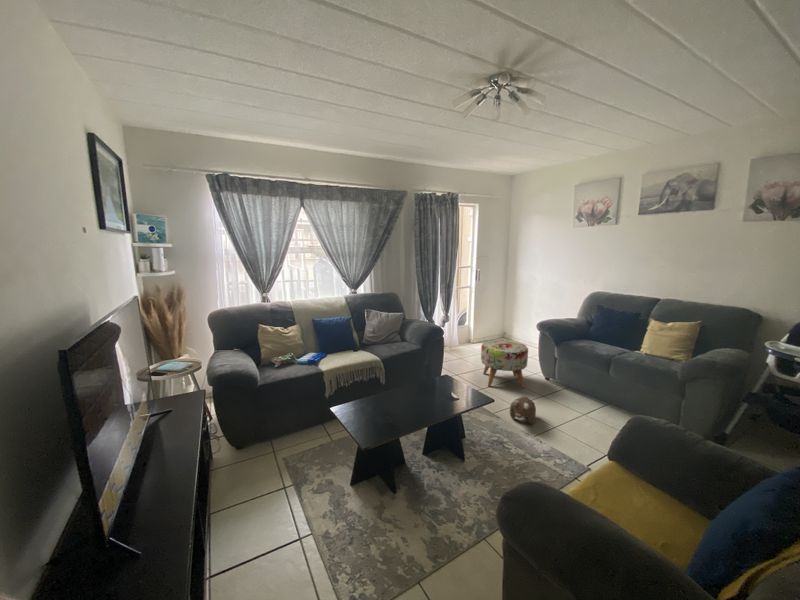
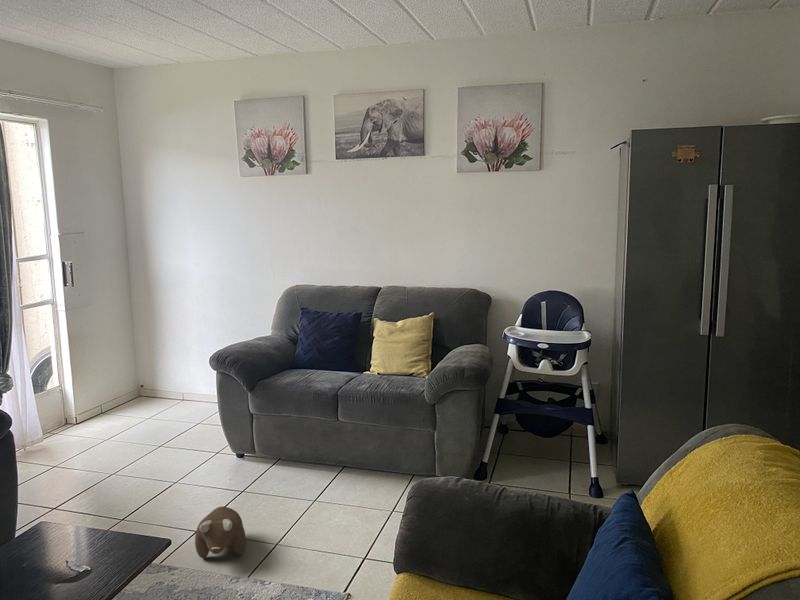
ottoman: present [481,340,528,388] -> none [106,402,209,511]

